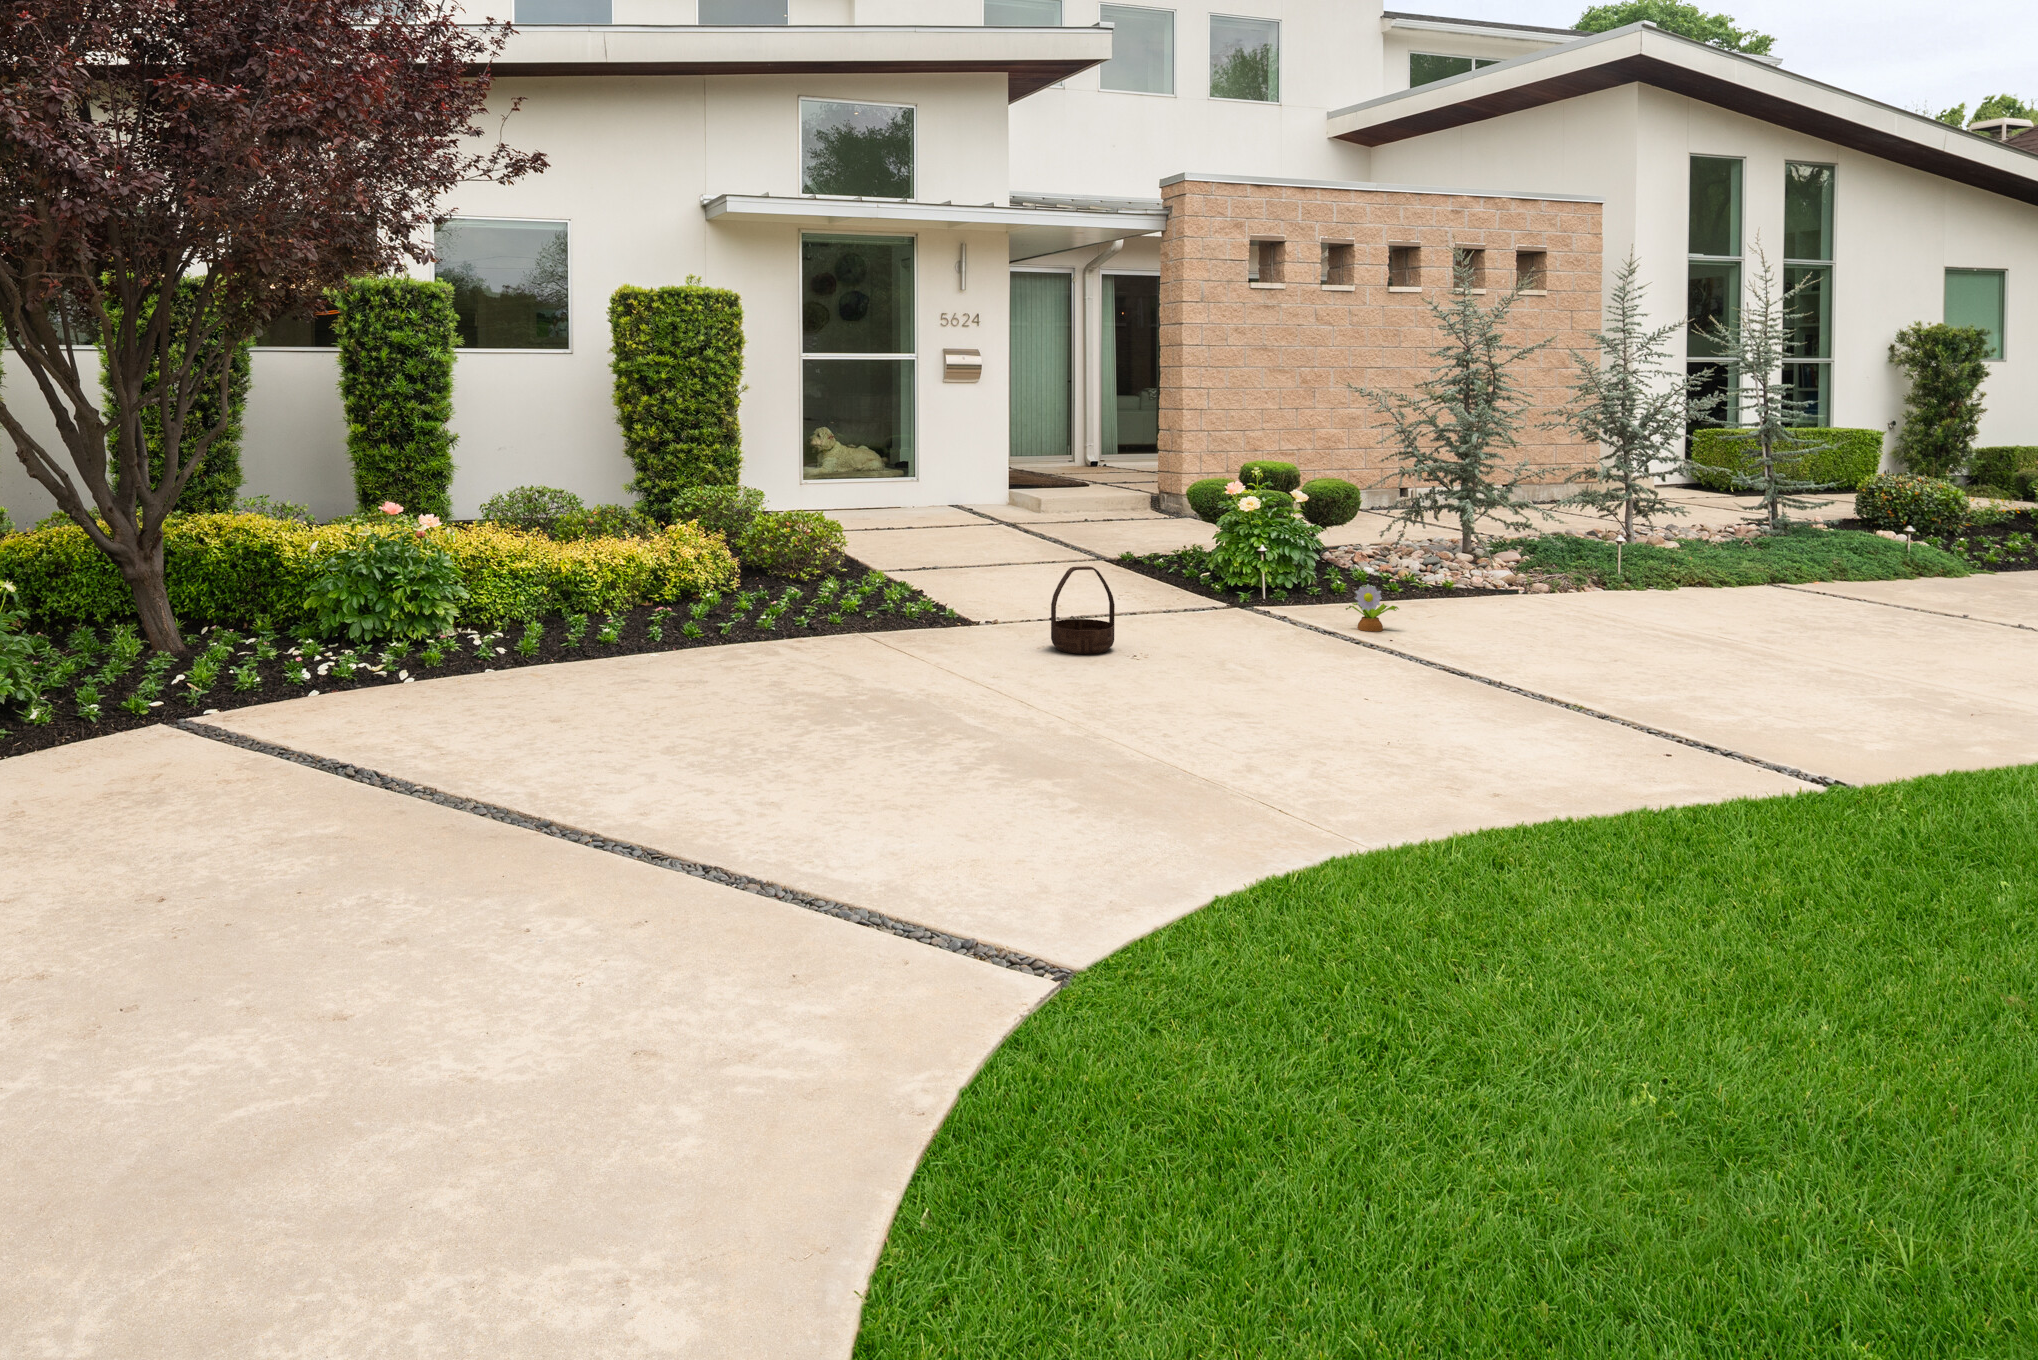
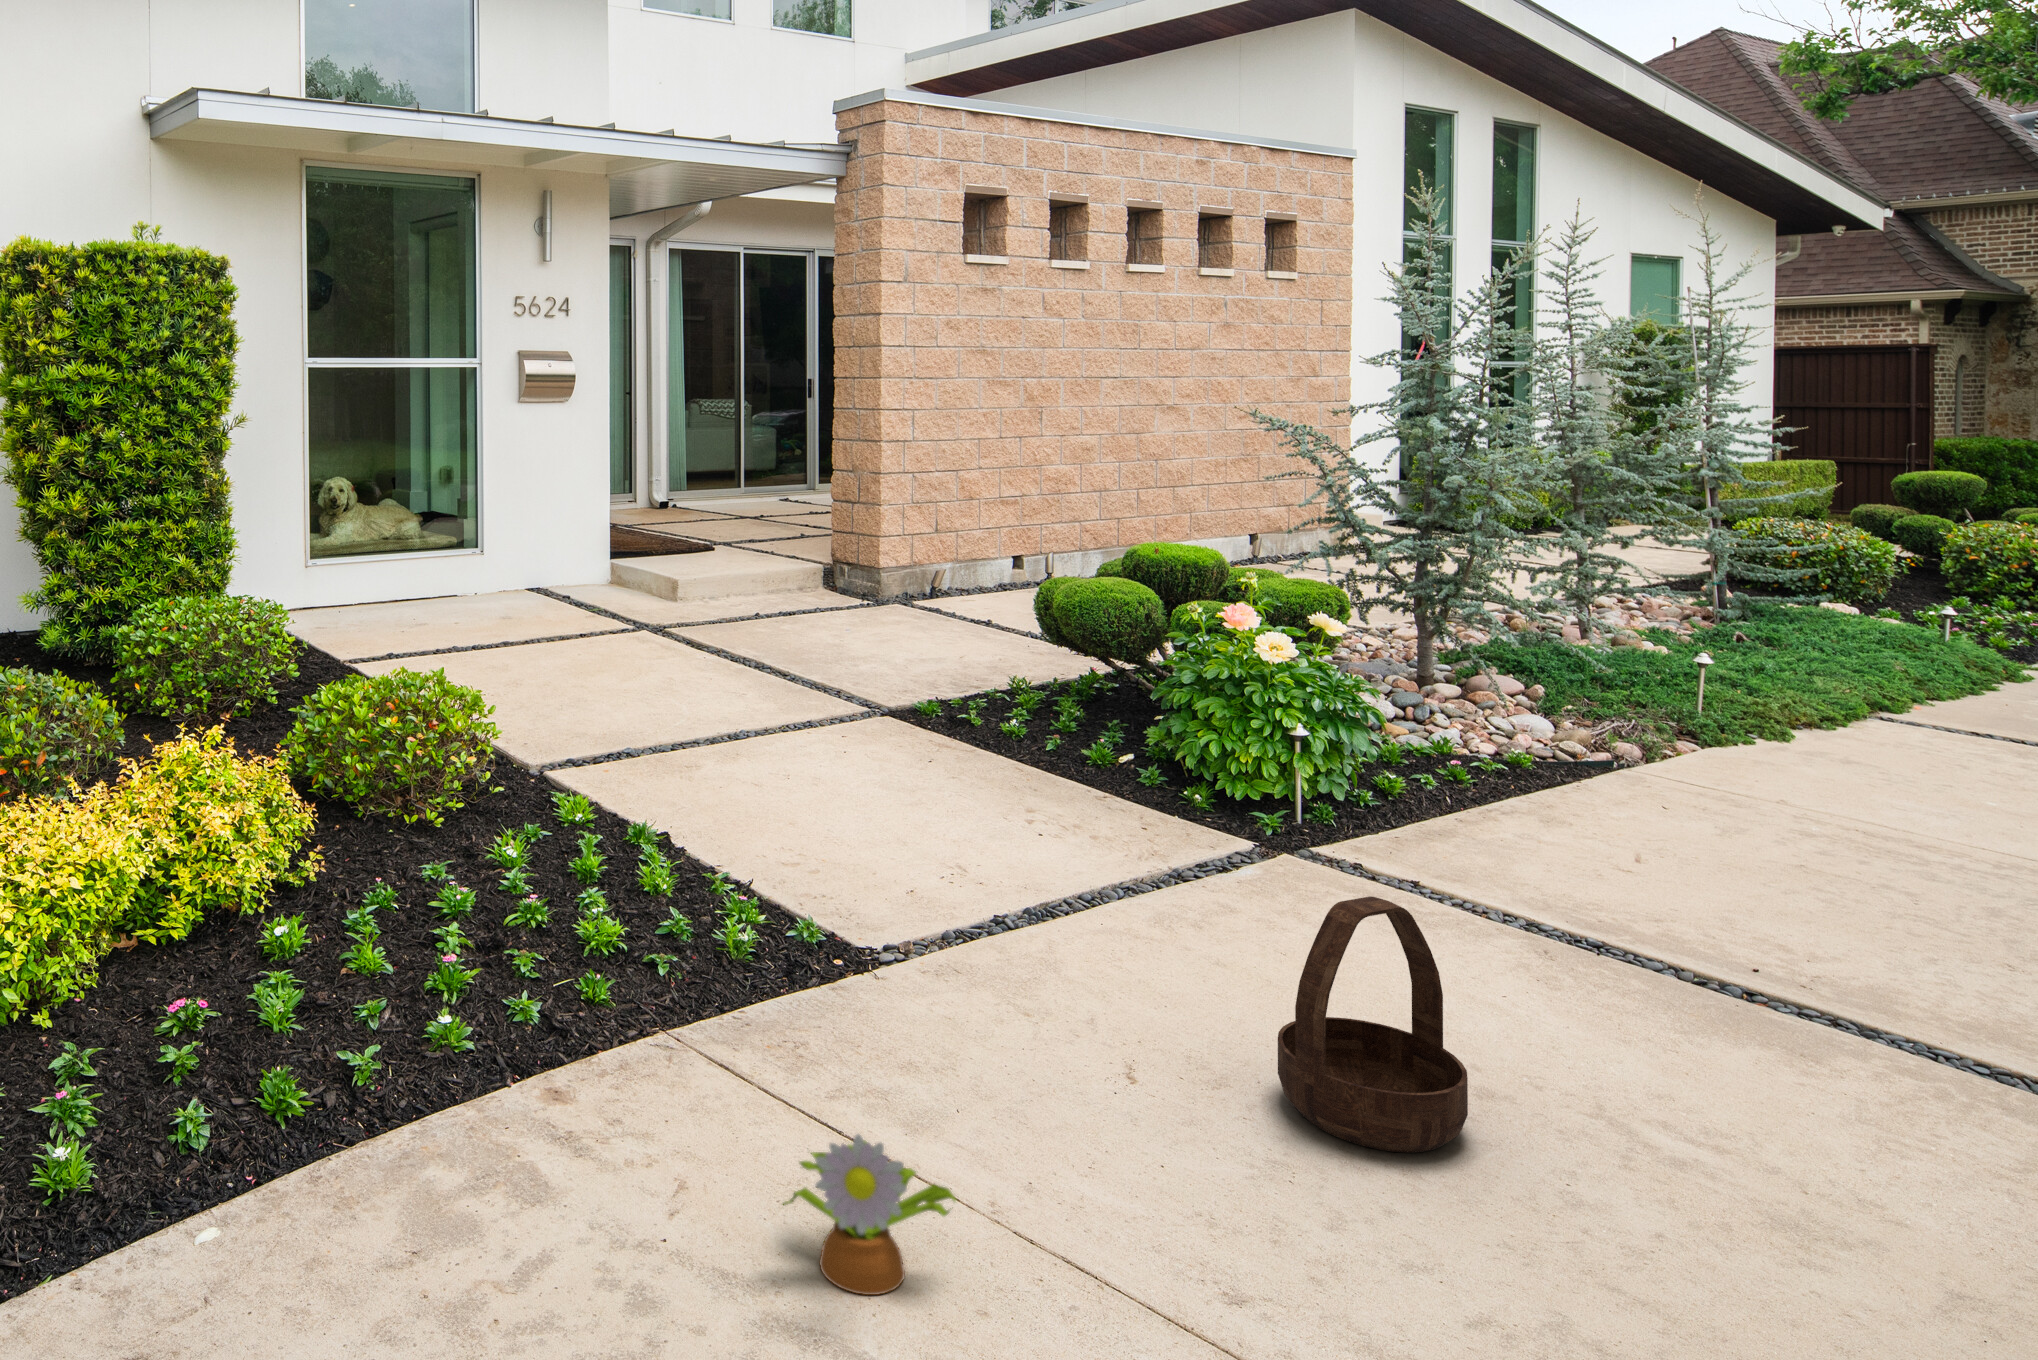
decorative plant: present [1346,584,1399,632] -> present [783,1134,956,1295]

